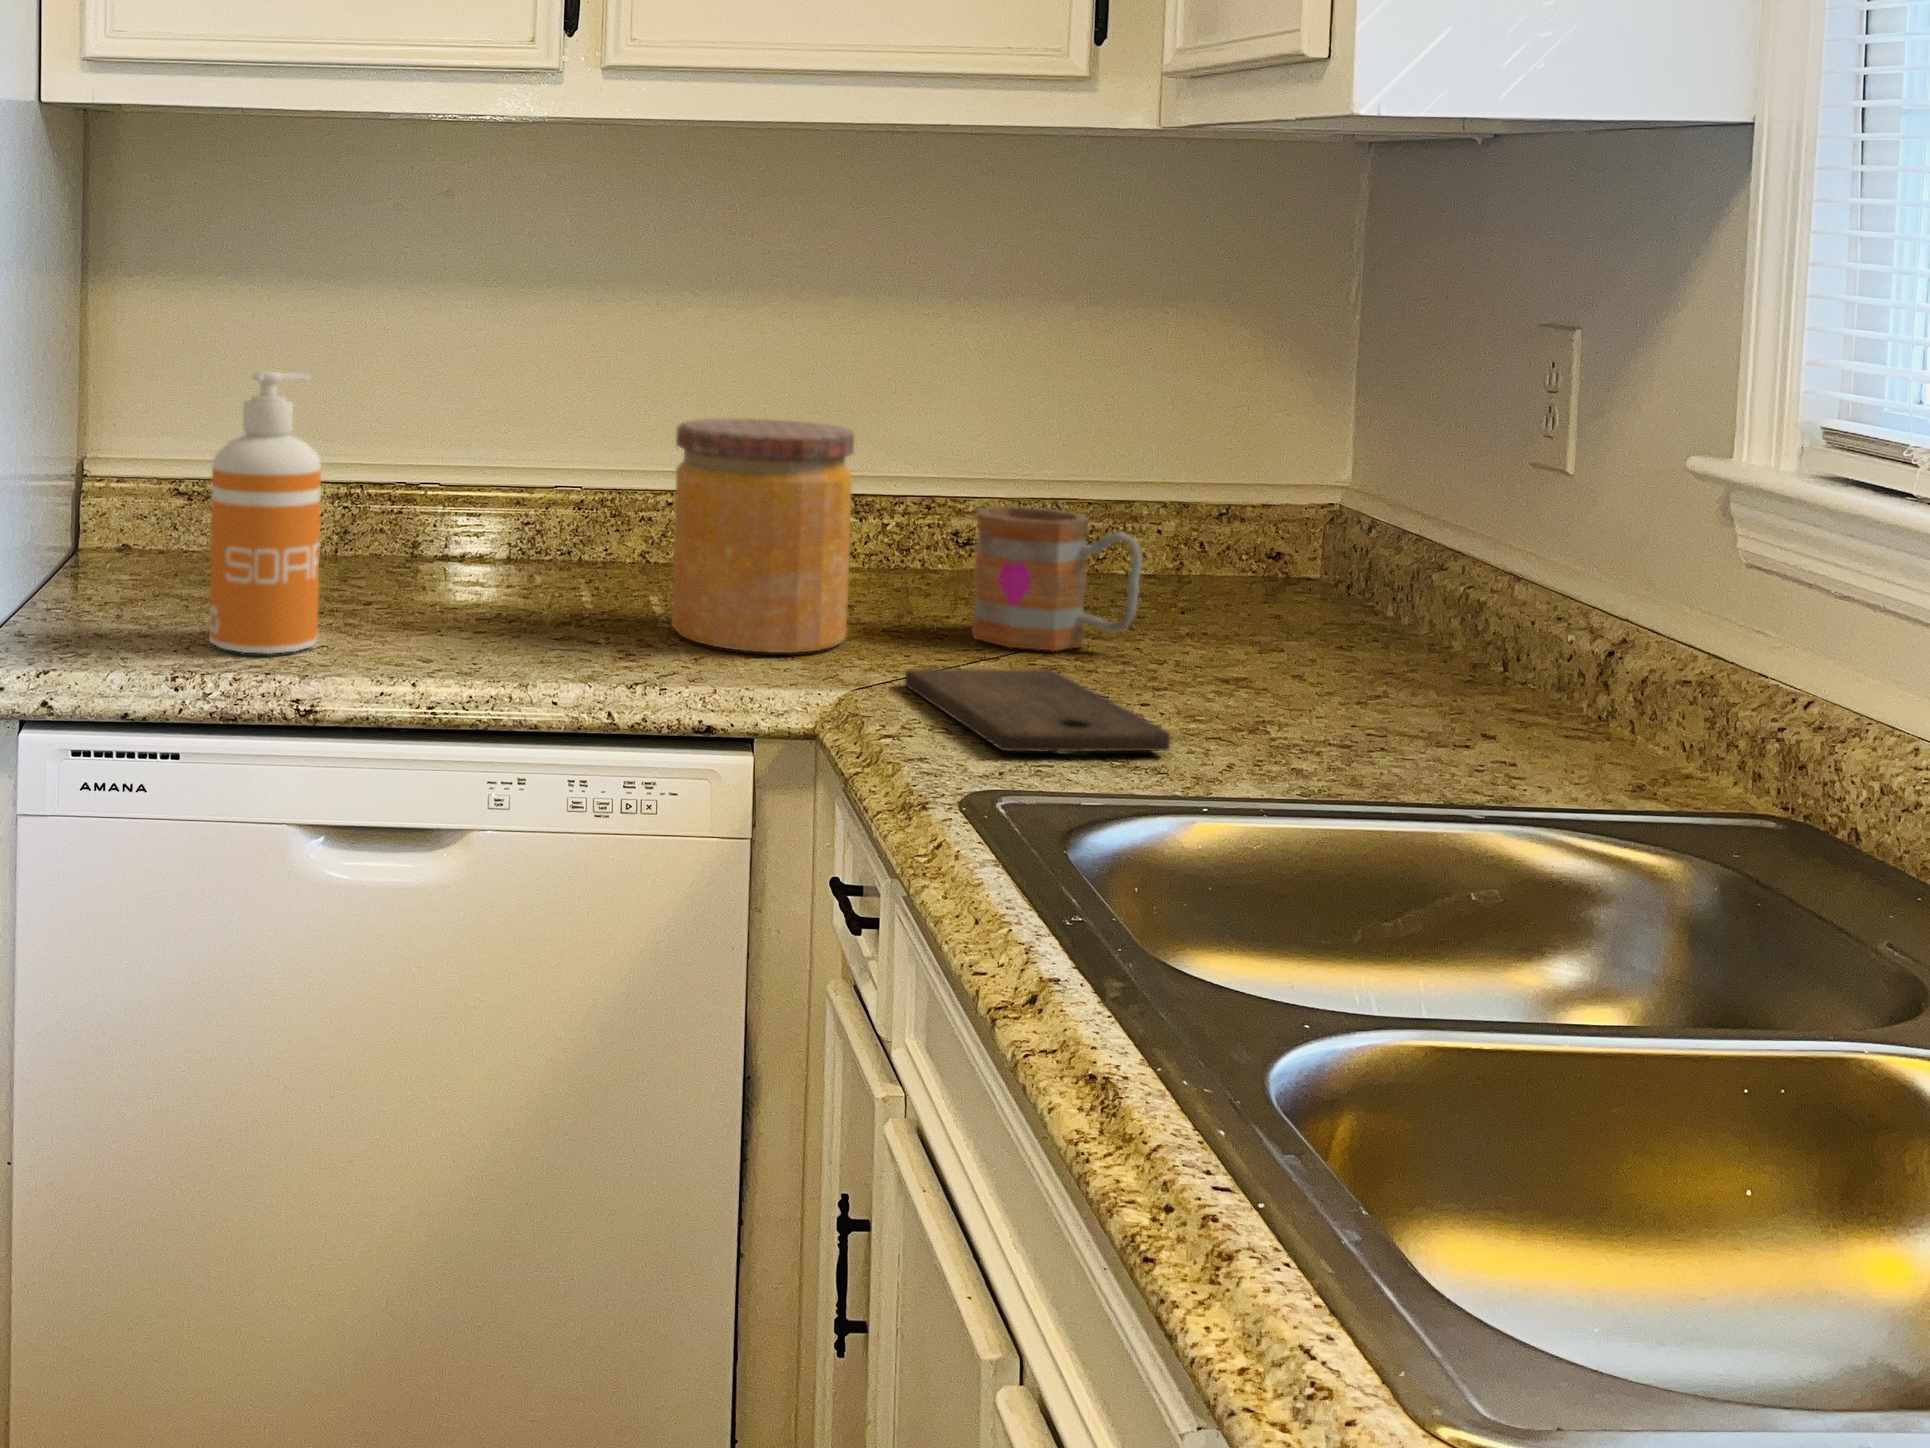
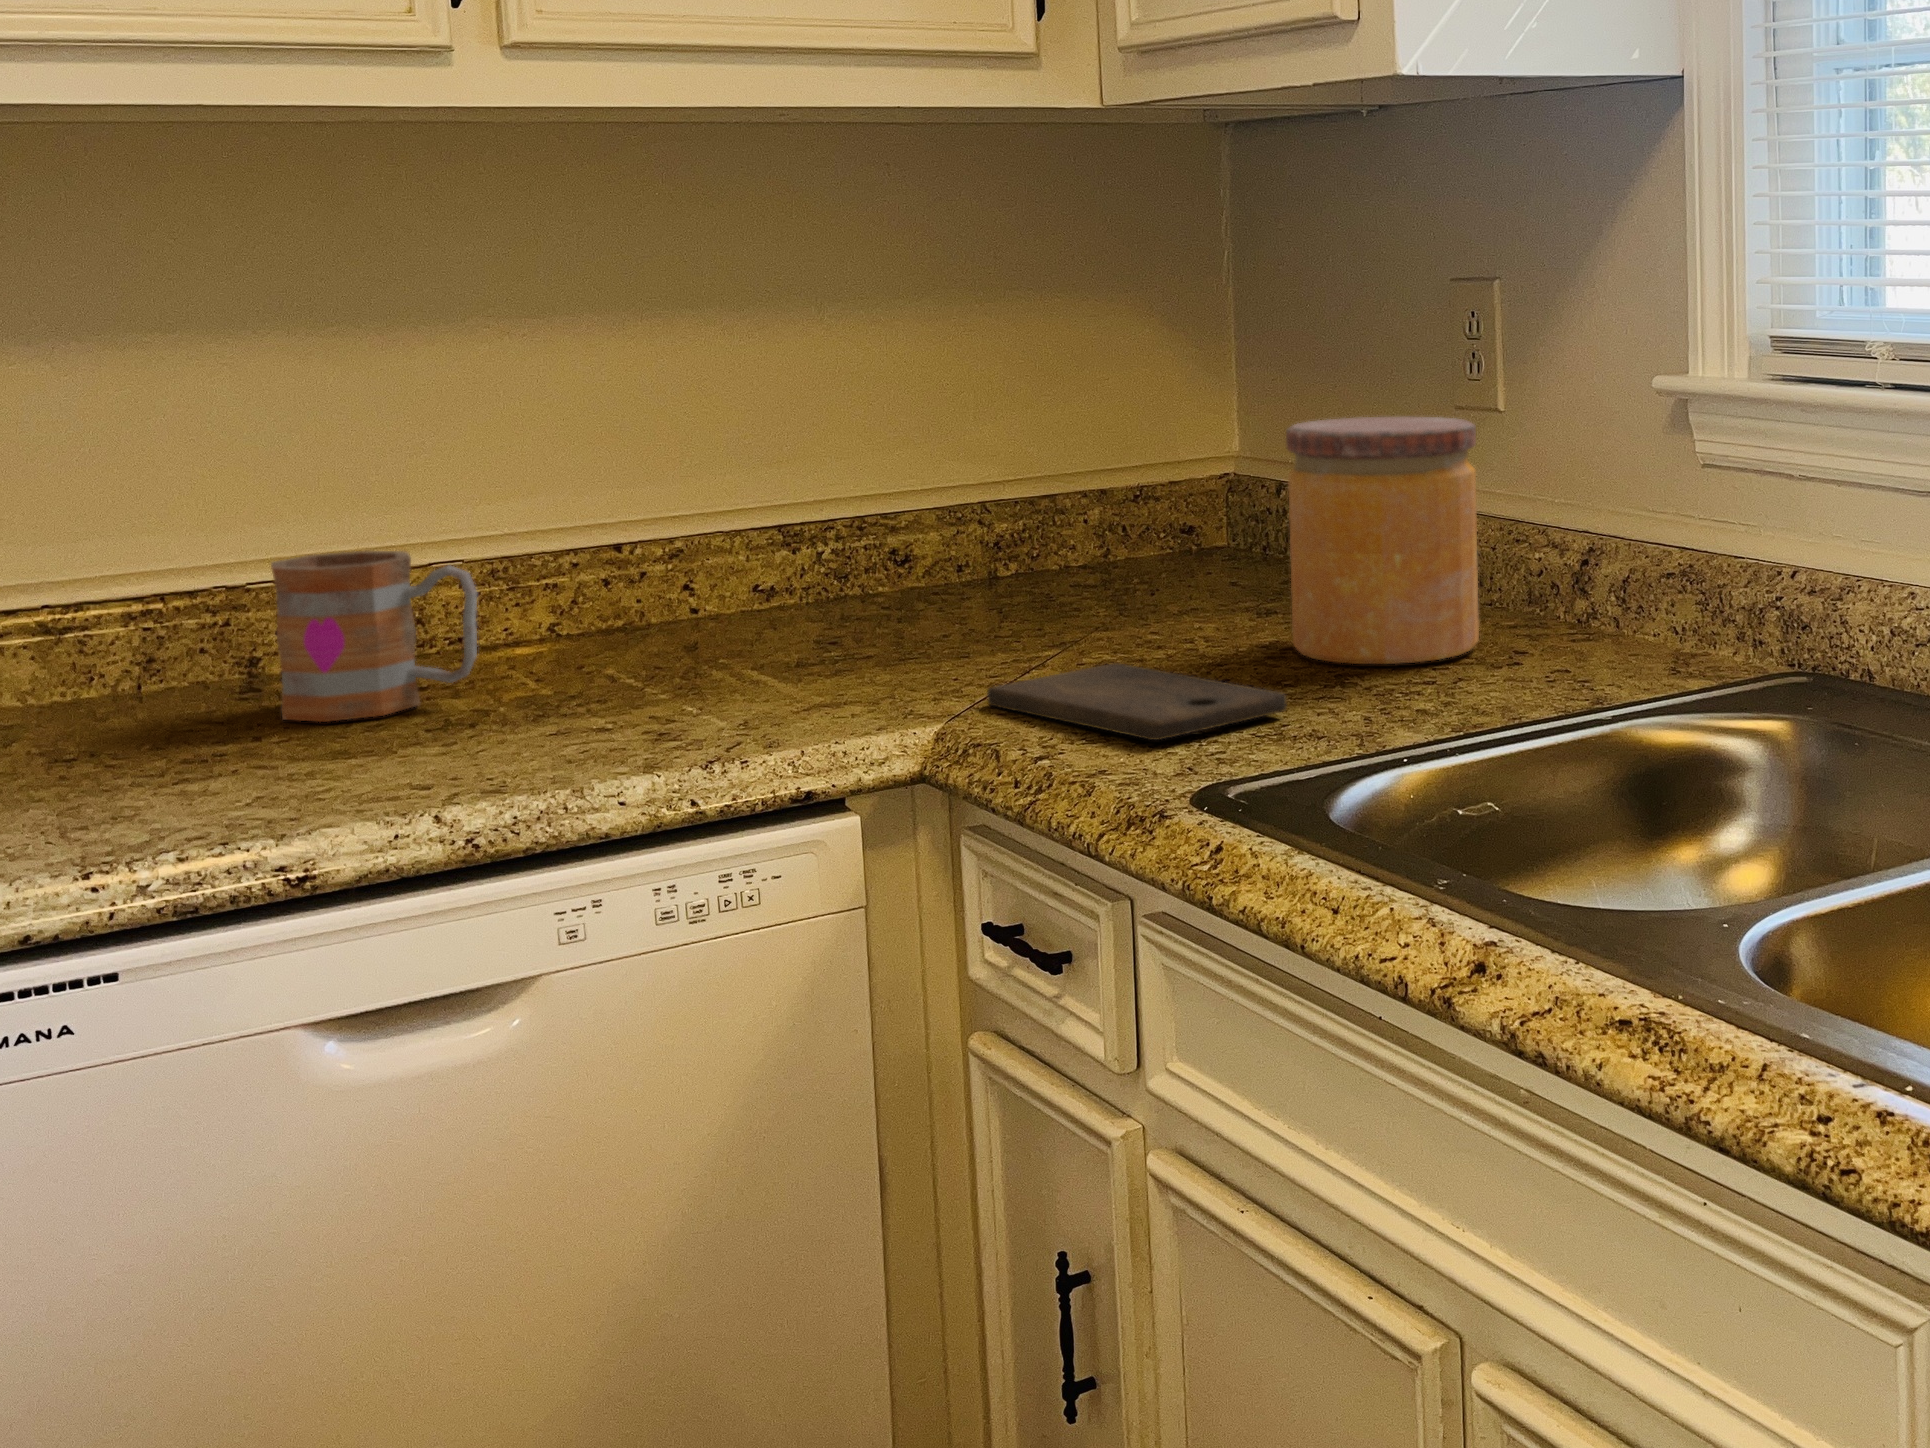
soap dispenser: present [209,372,321,654] -> none [62,436,253,828]
jar: present [672,419,854,653] -> present [1286,416,1479,664]
mug: present [972,506,1142,651] -> present [271,551,477,722]

